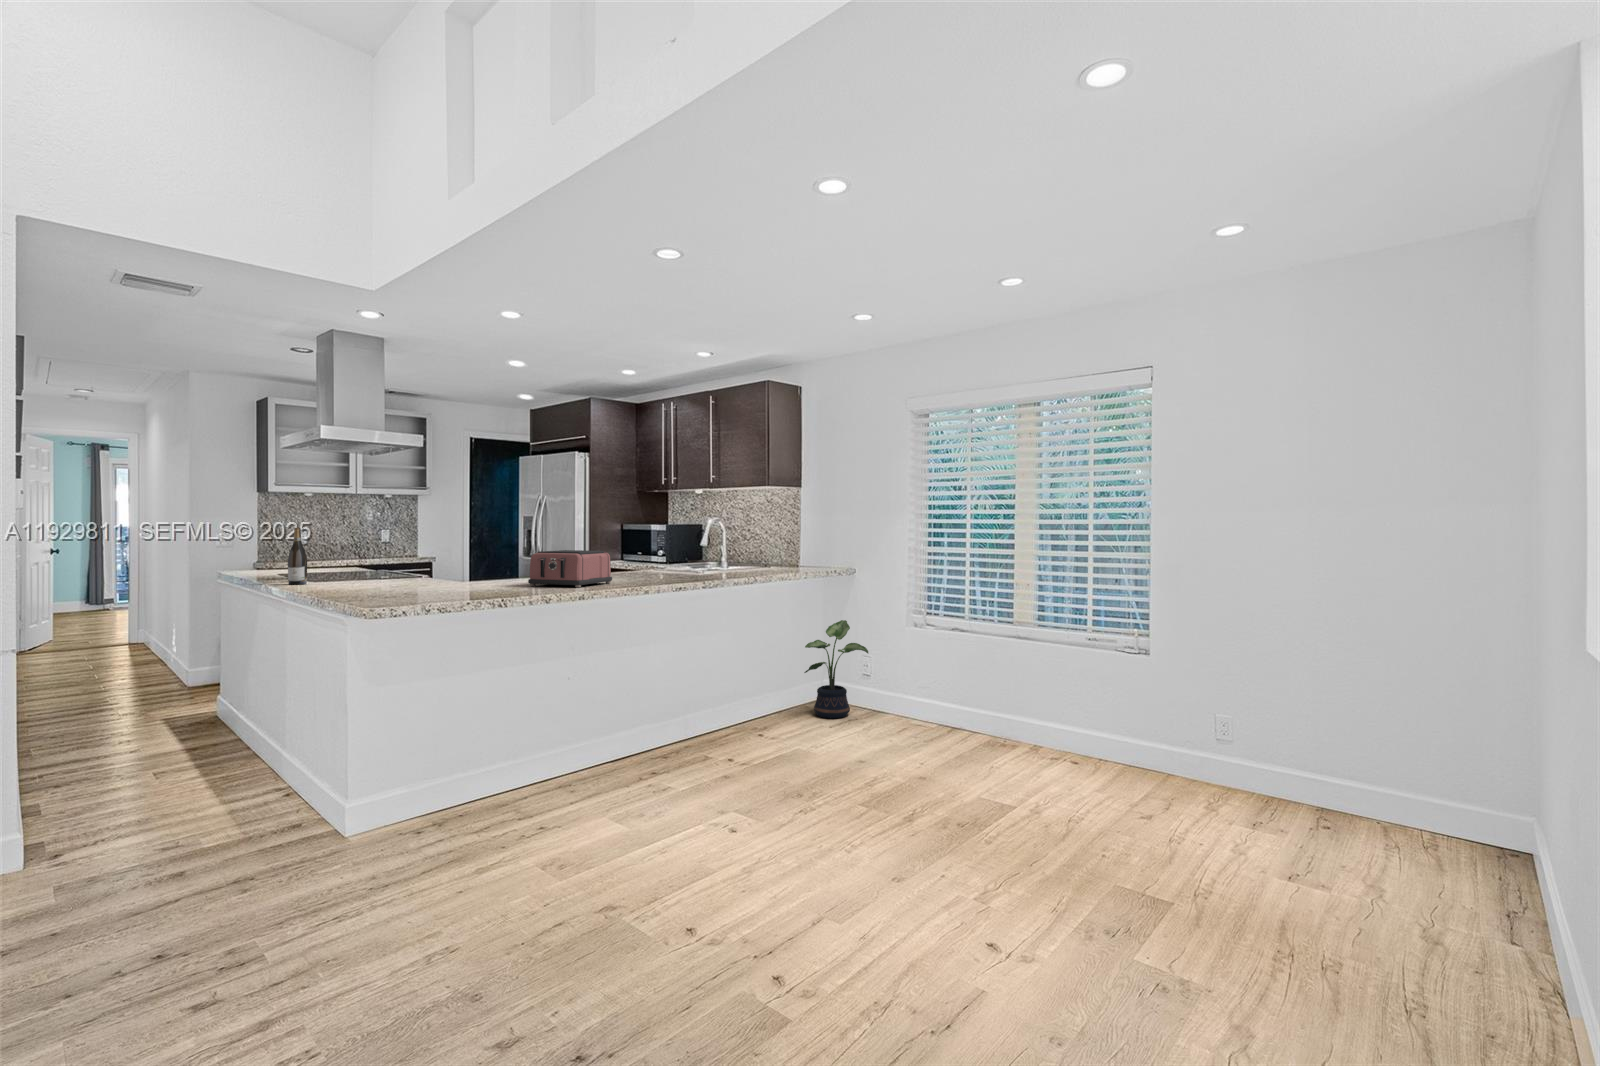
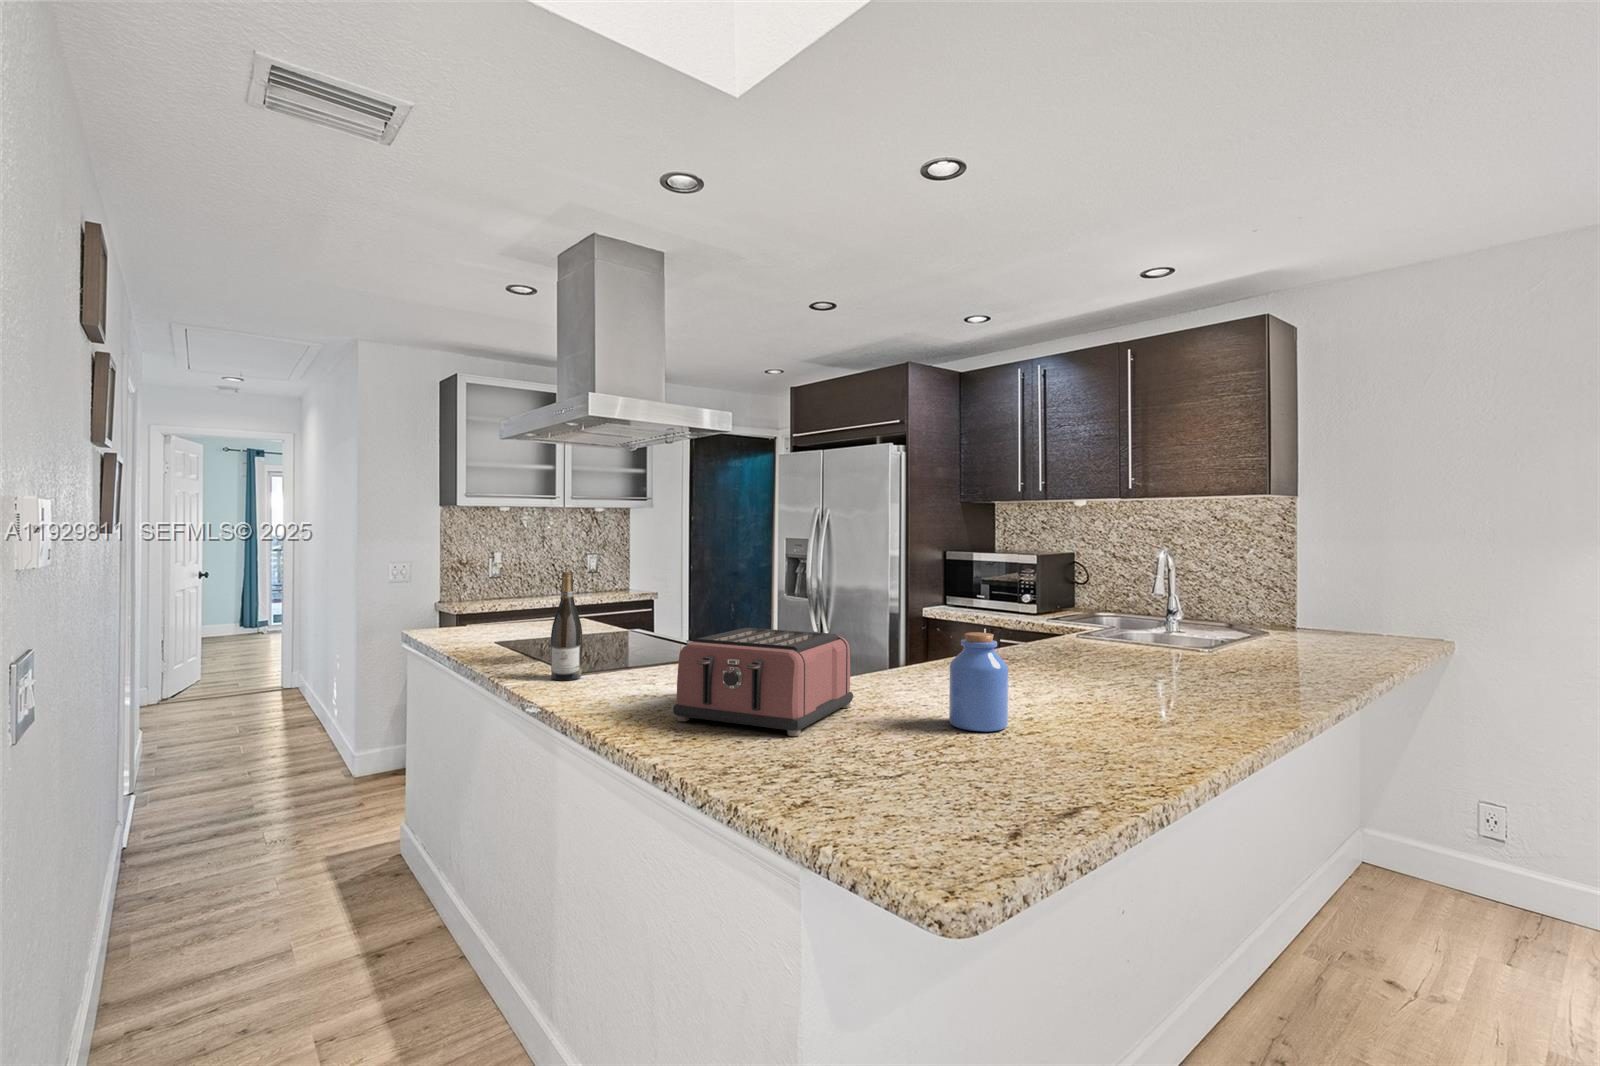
jar: none [463,549,491,591] -> present [949,632,1008,731]
toaster: present [528,550,612,588] -> present [673,628,853,736]
potted plant: present [804,620,868,718] -> none [1393,735,1561,934]

